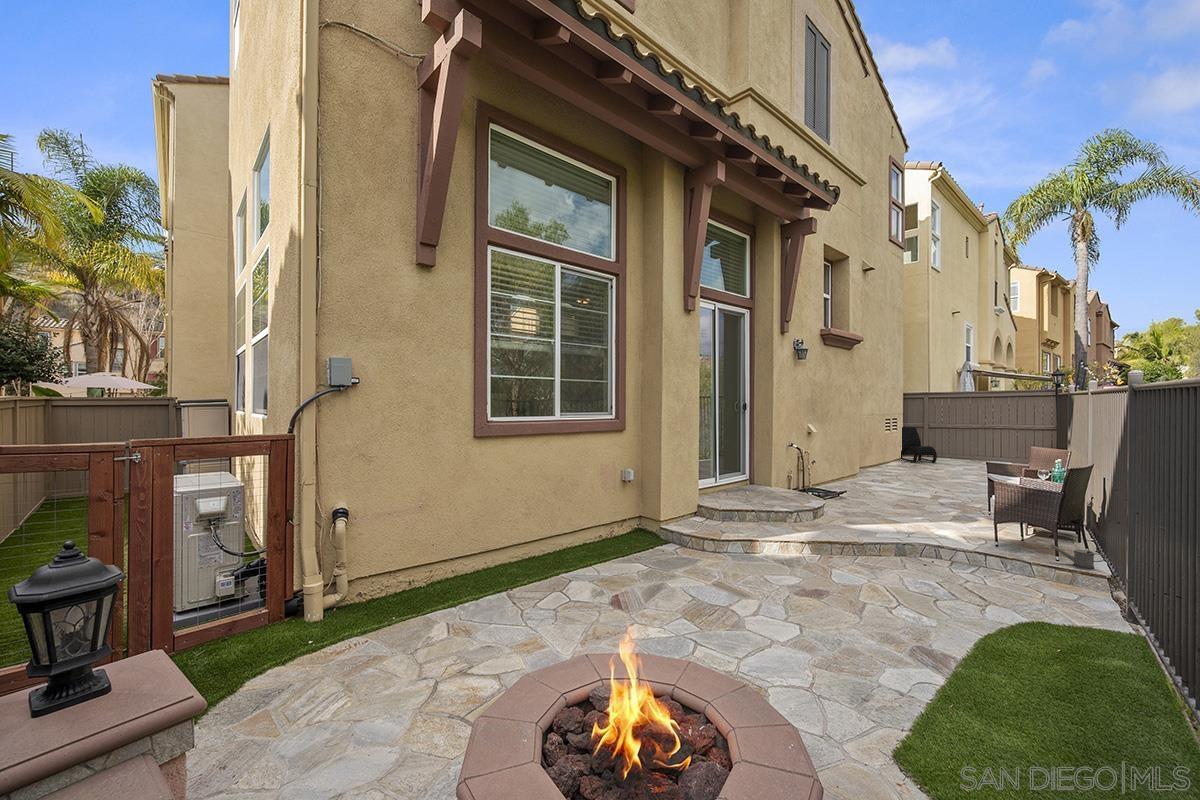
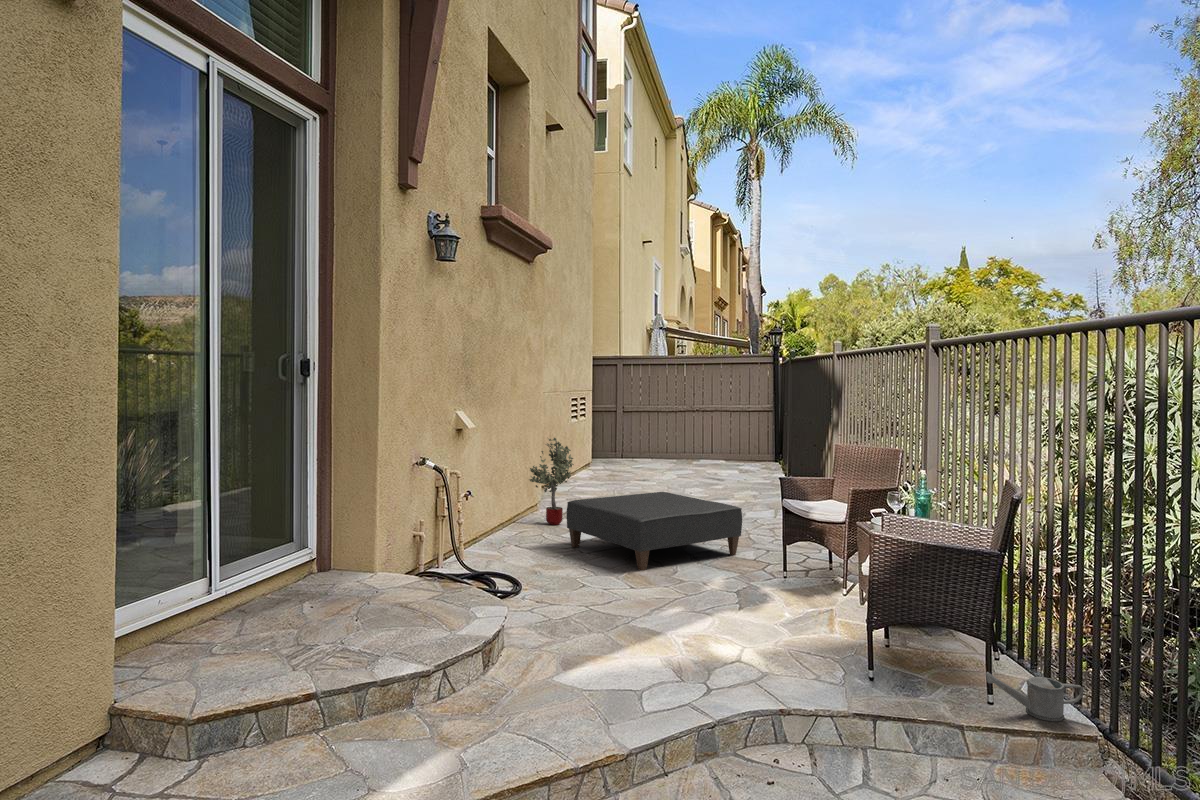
lounge chair: present [901,427,937,463] -> none [579,414,636,472]
potted tree: none [851,438,878,484] -> present [529,438,574,525]
ottoman: none [868,469,974,504] -> present [566,492,742,571]

